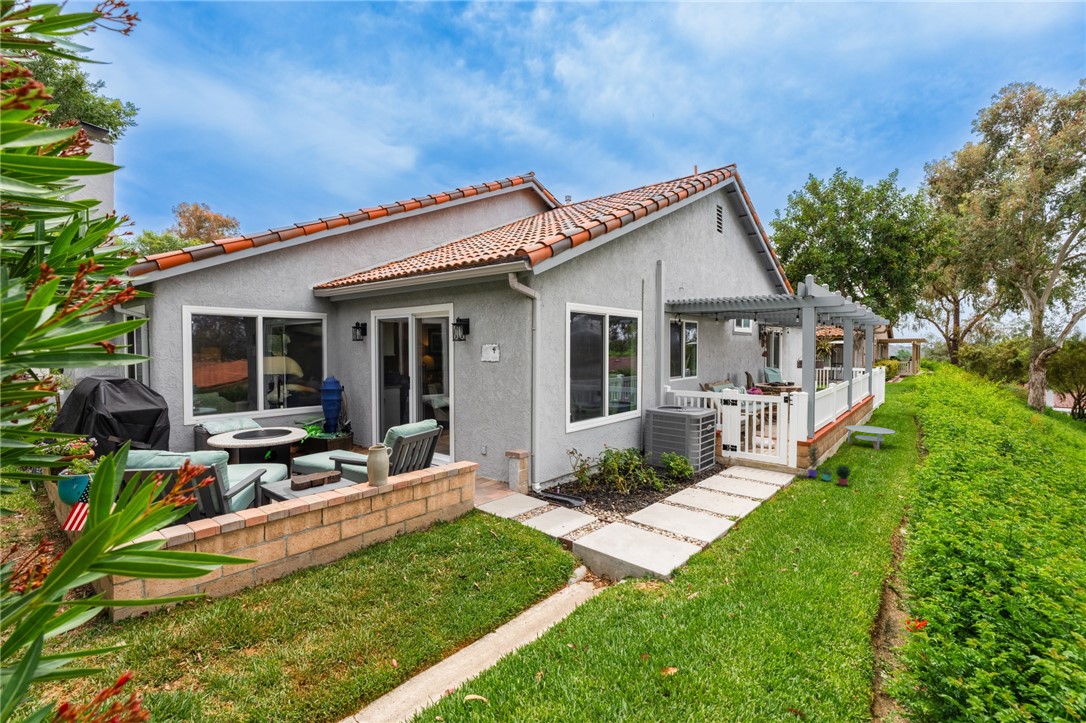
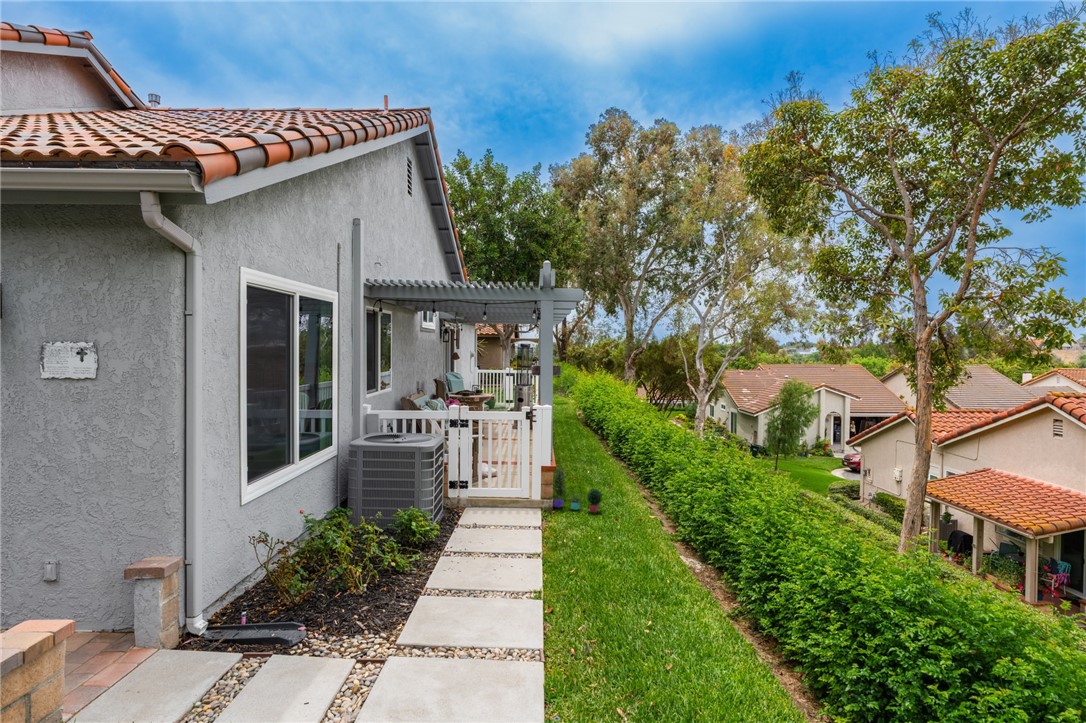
round table: present [846,425,895,450] -> none [548,435,594,462]

